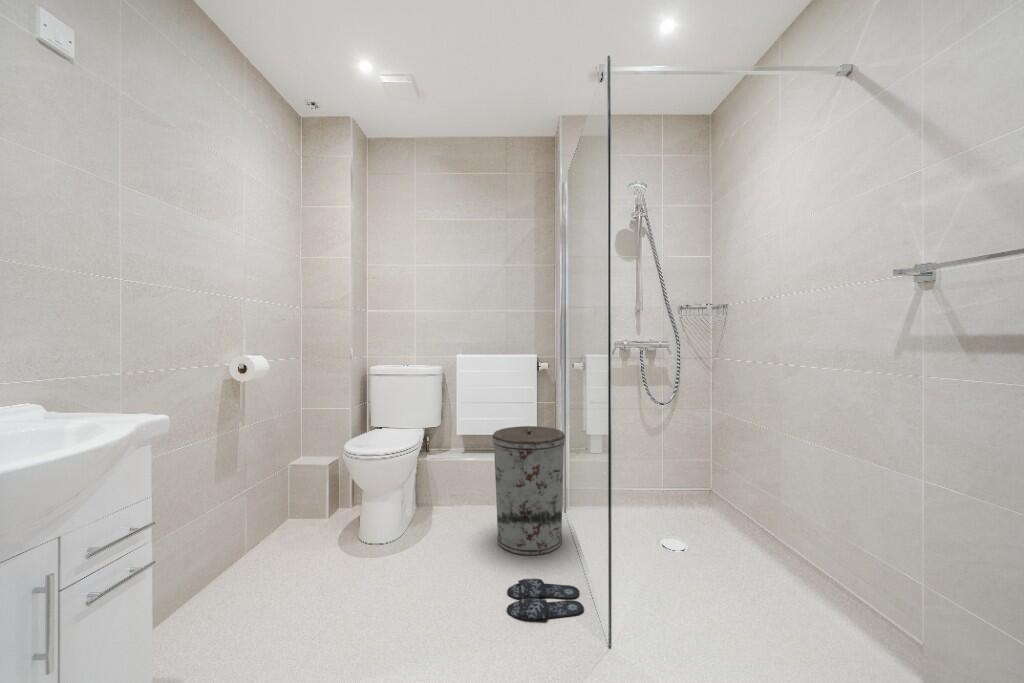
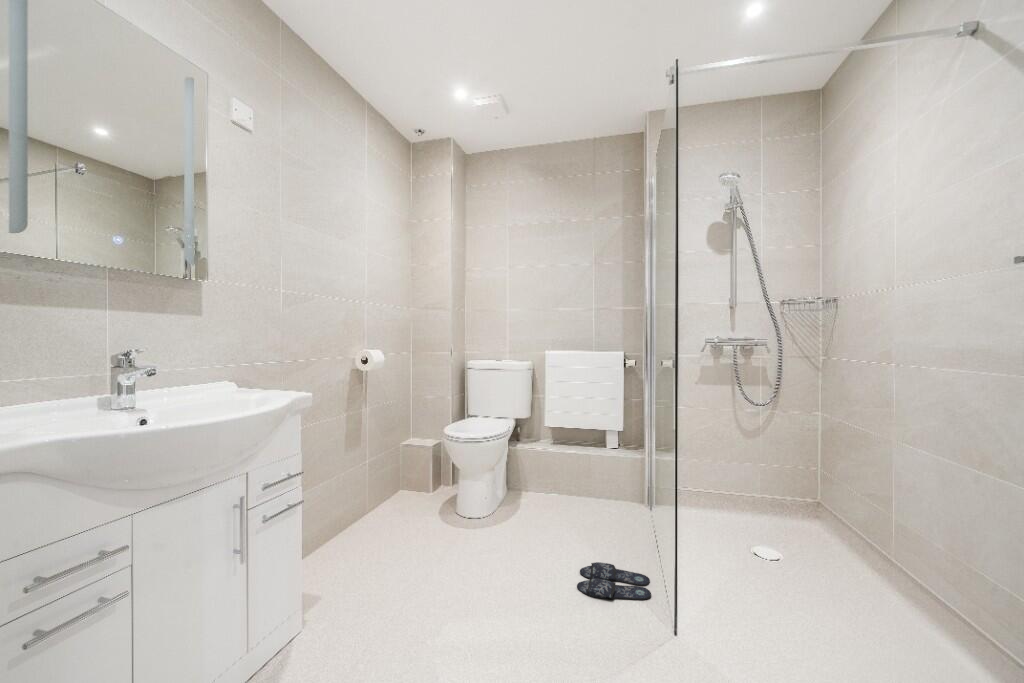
trash can: present [493,426,565,555] -> none [574,421,645,544]

